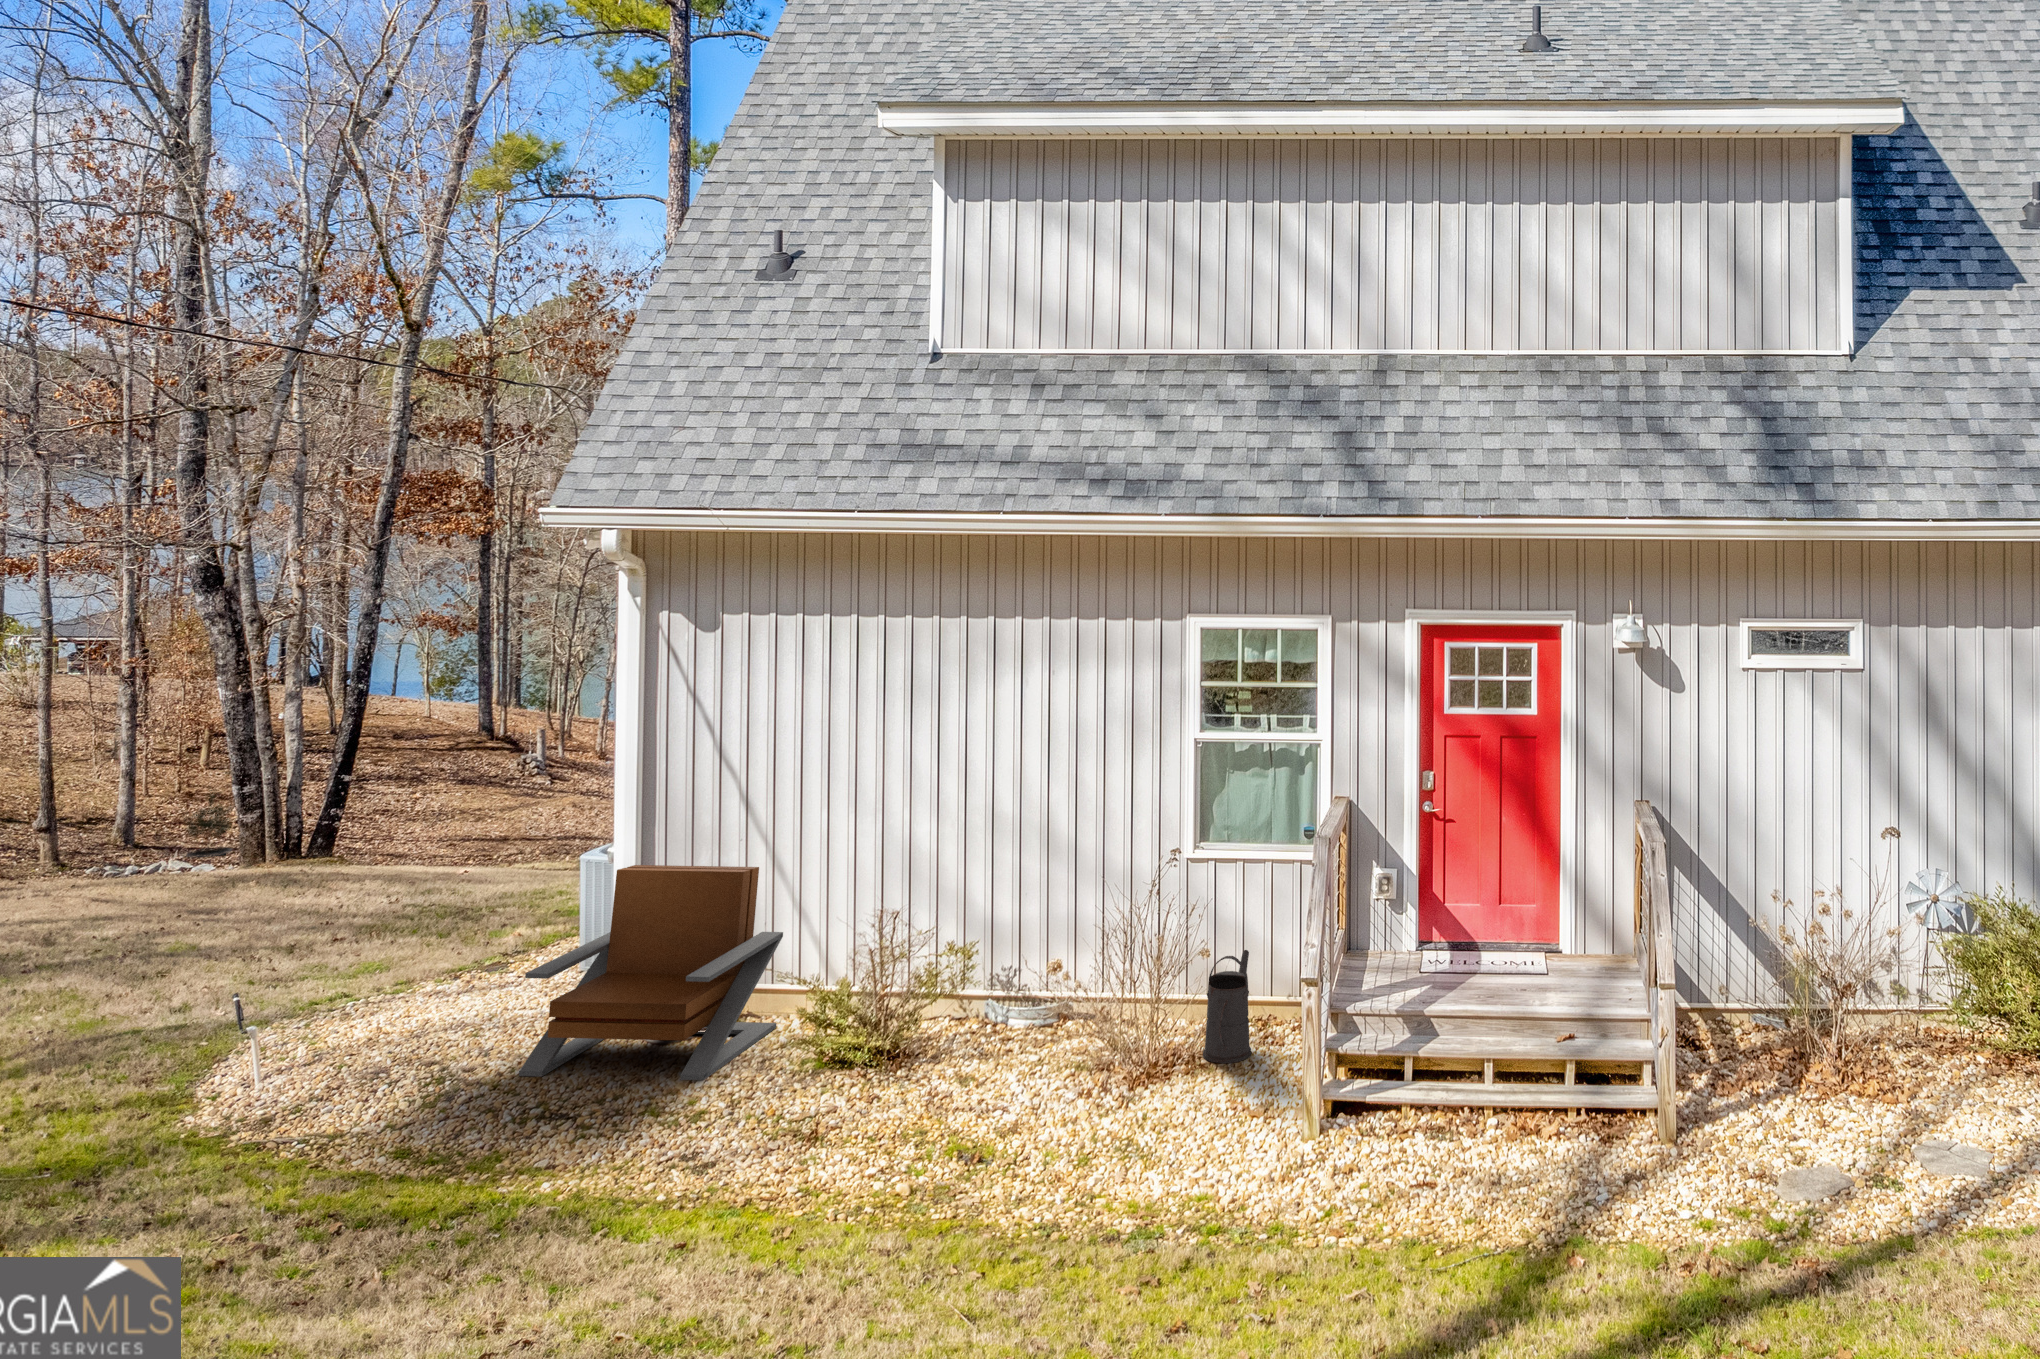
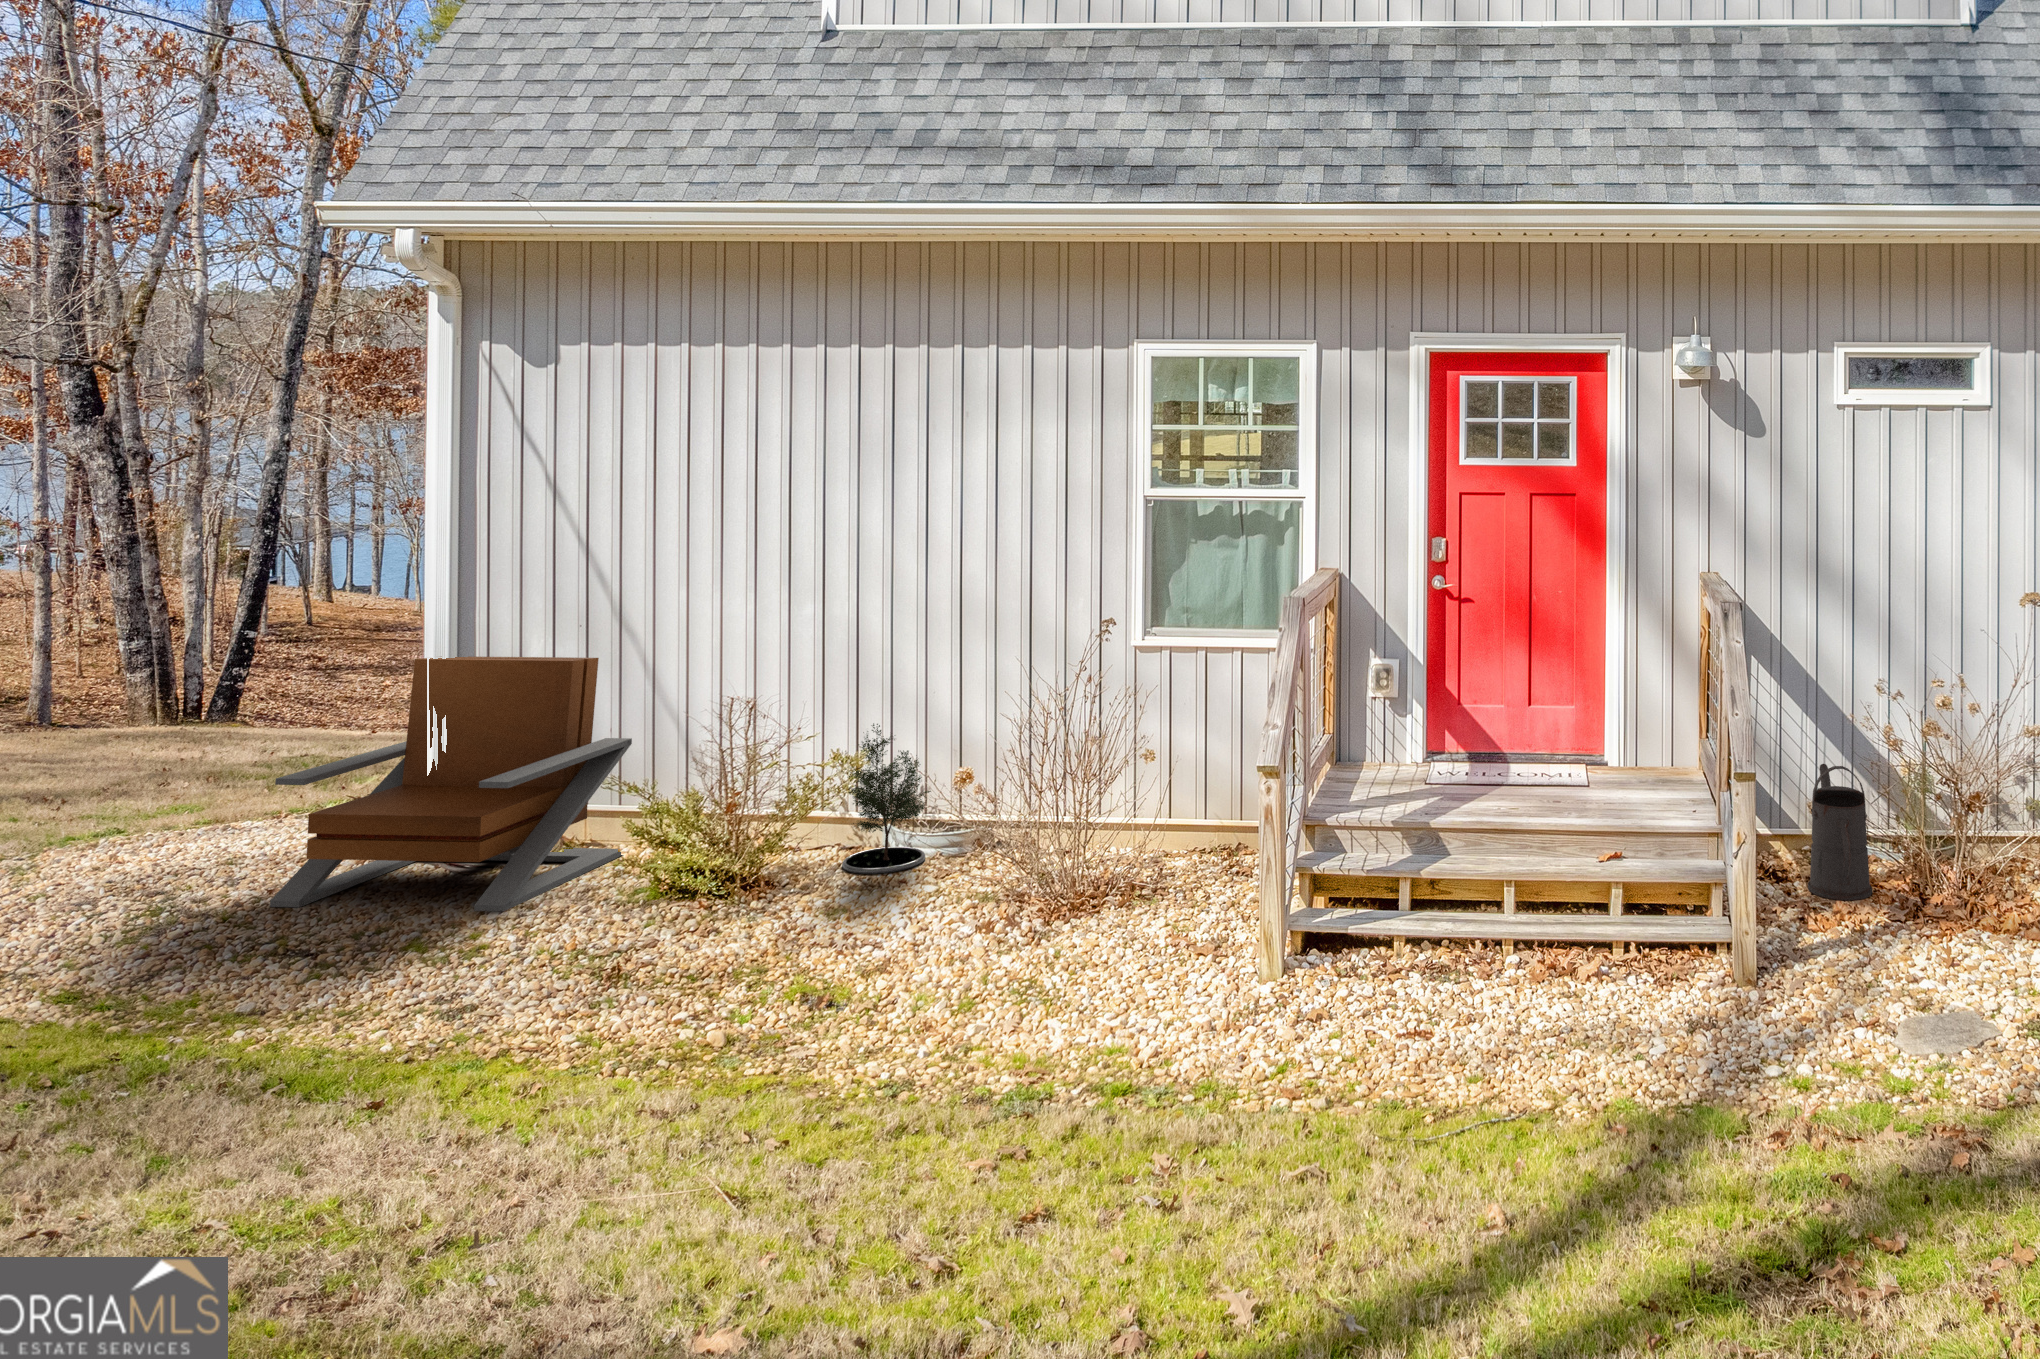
potted tree: present [184,790,232,857] -> present [842,723,931,874]
watering can: present [1203,950,1251,1063] -> present [1808,764,1872,900]

